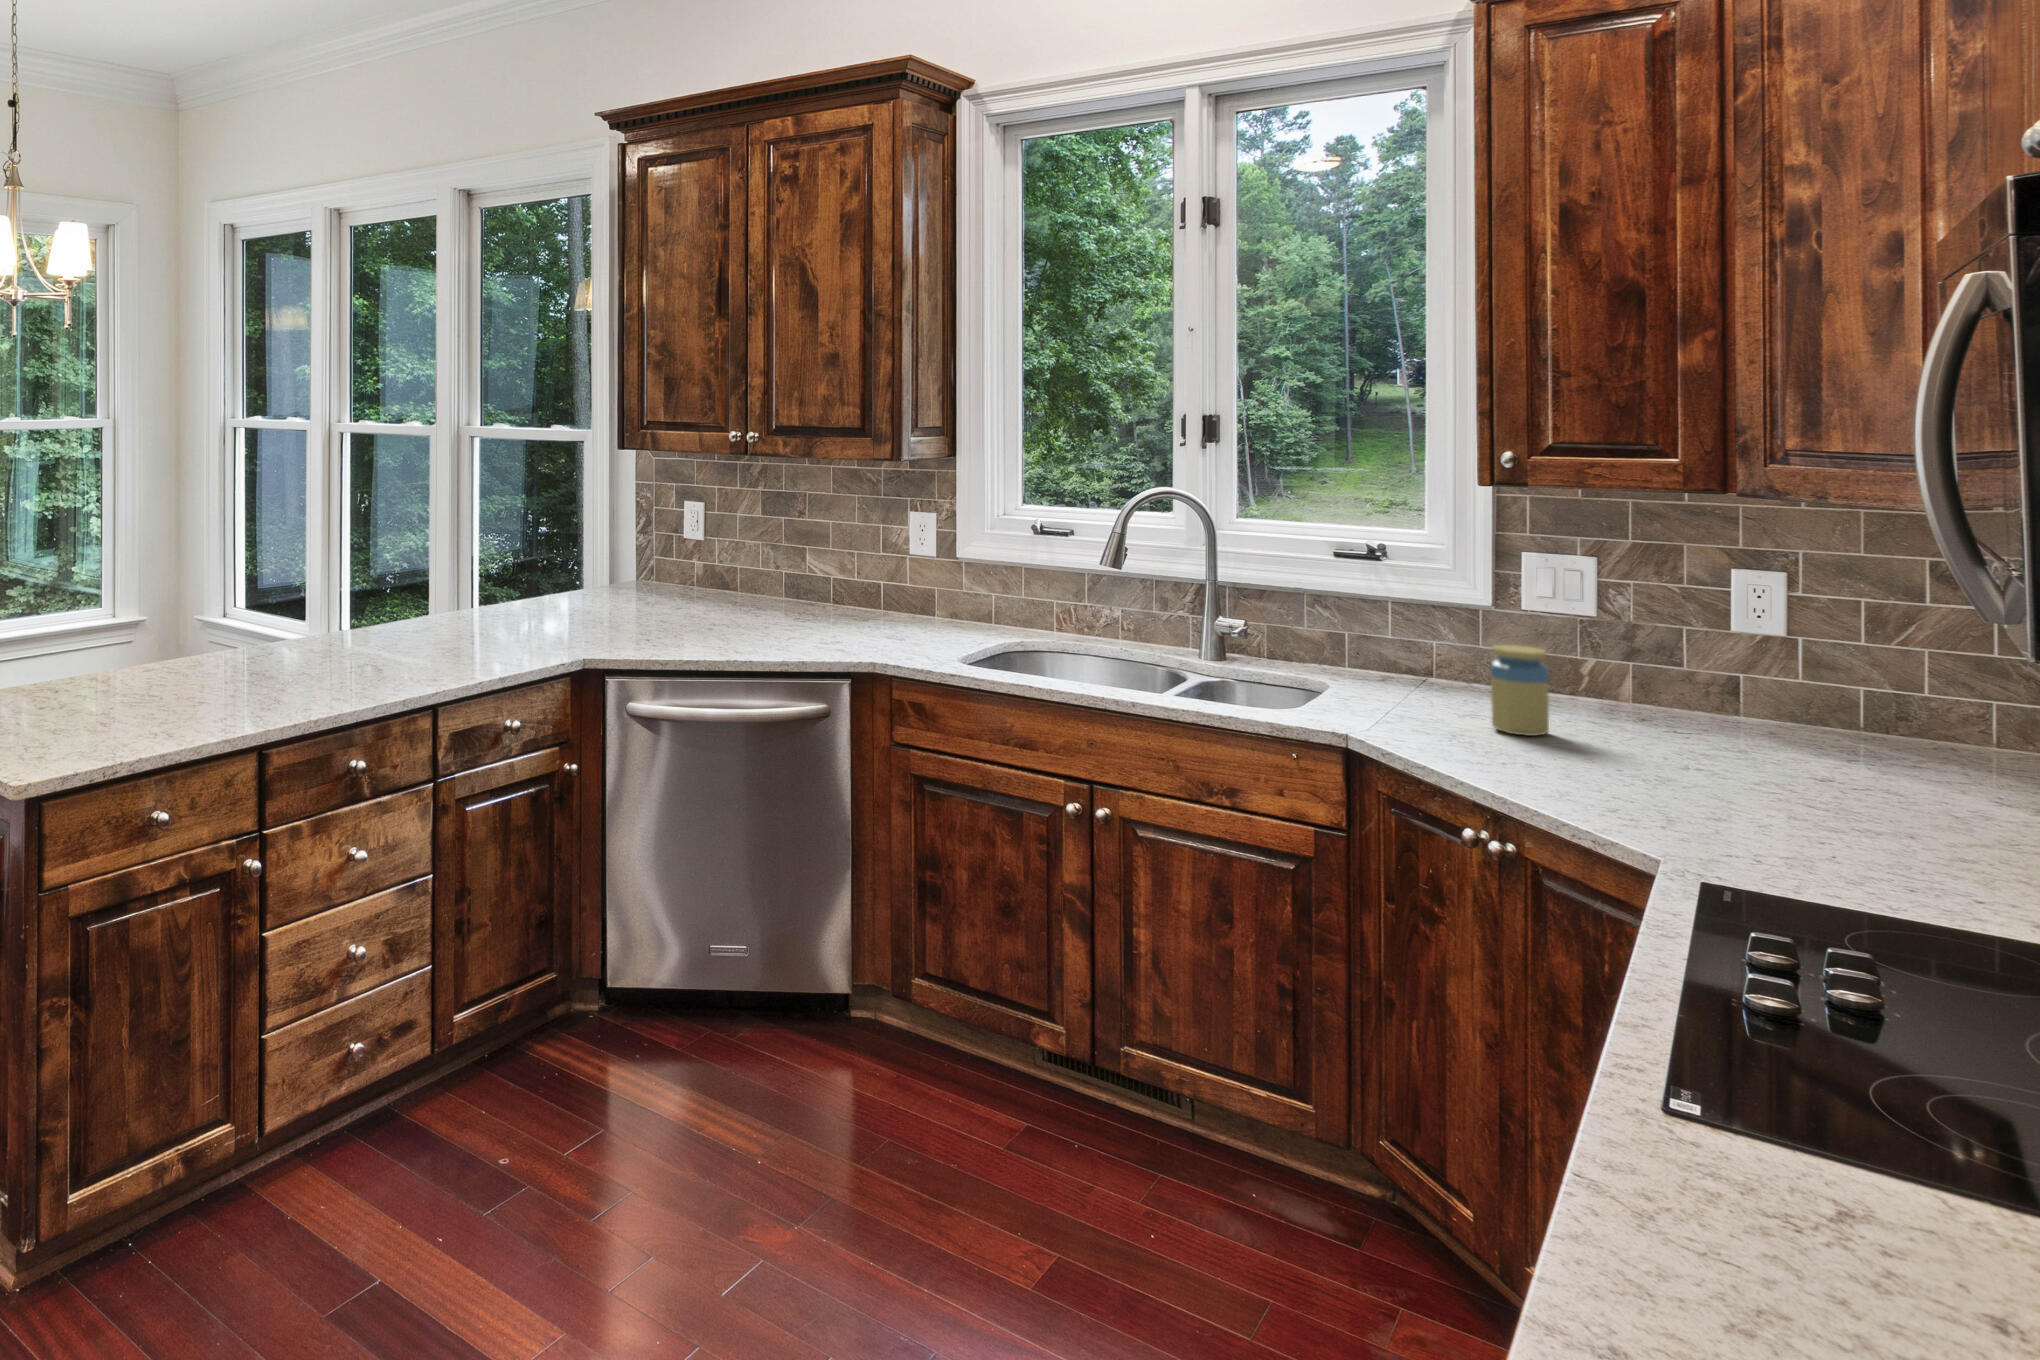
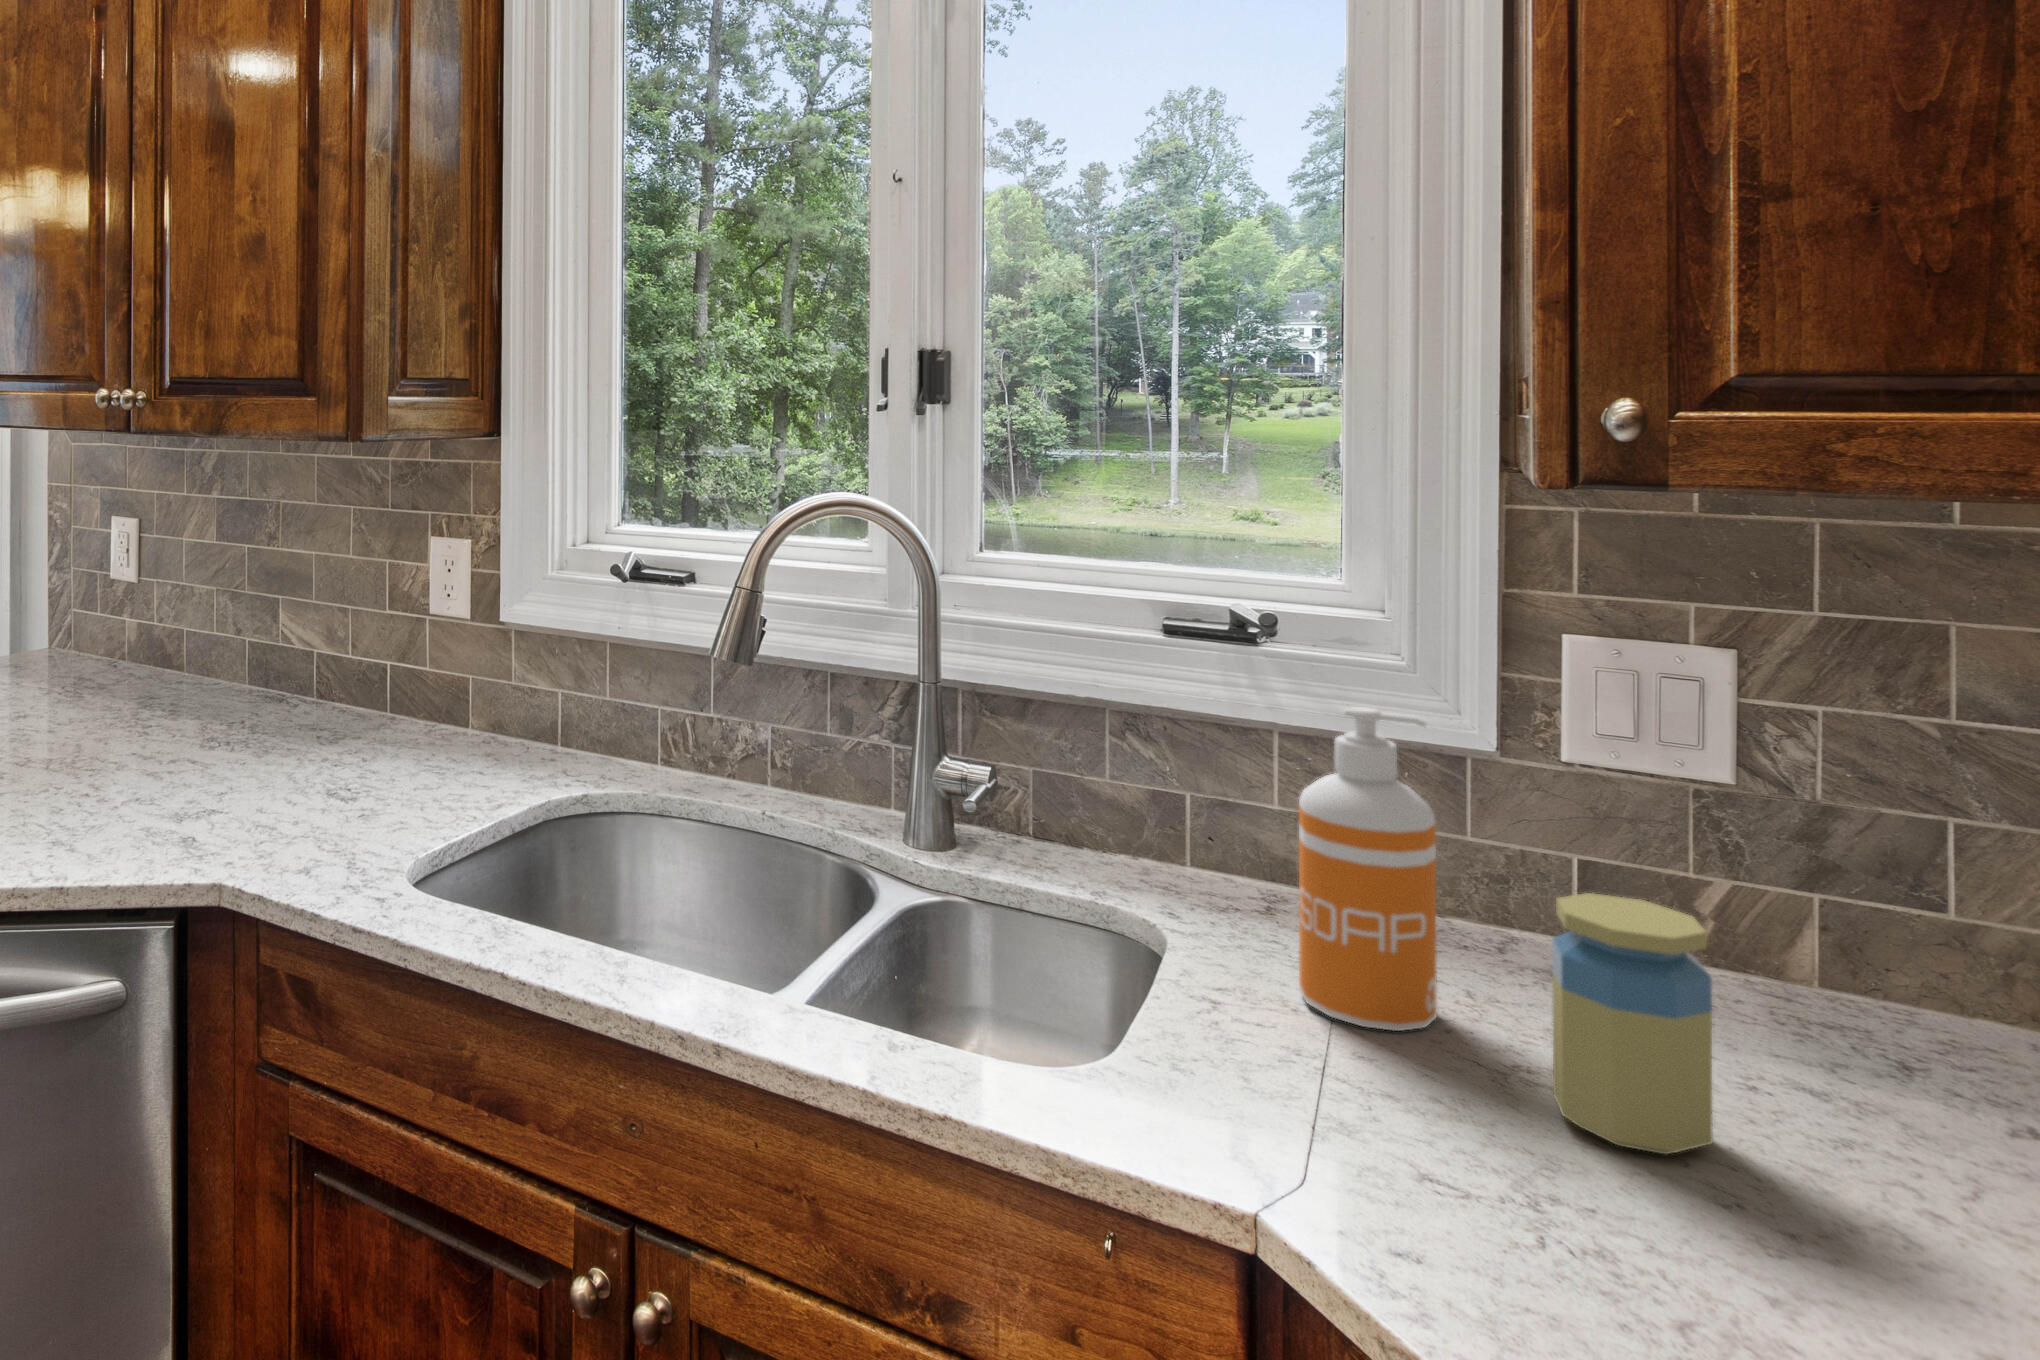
soap dispenser: none [1393,579,1454,712] -> present [1299,707,1437,1031]

